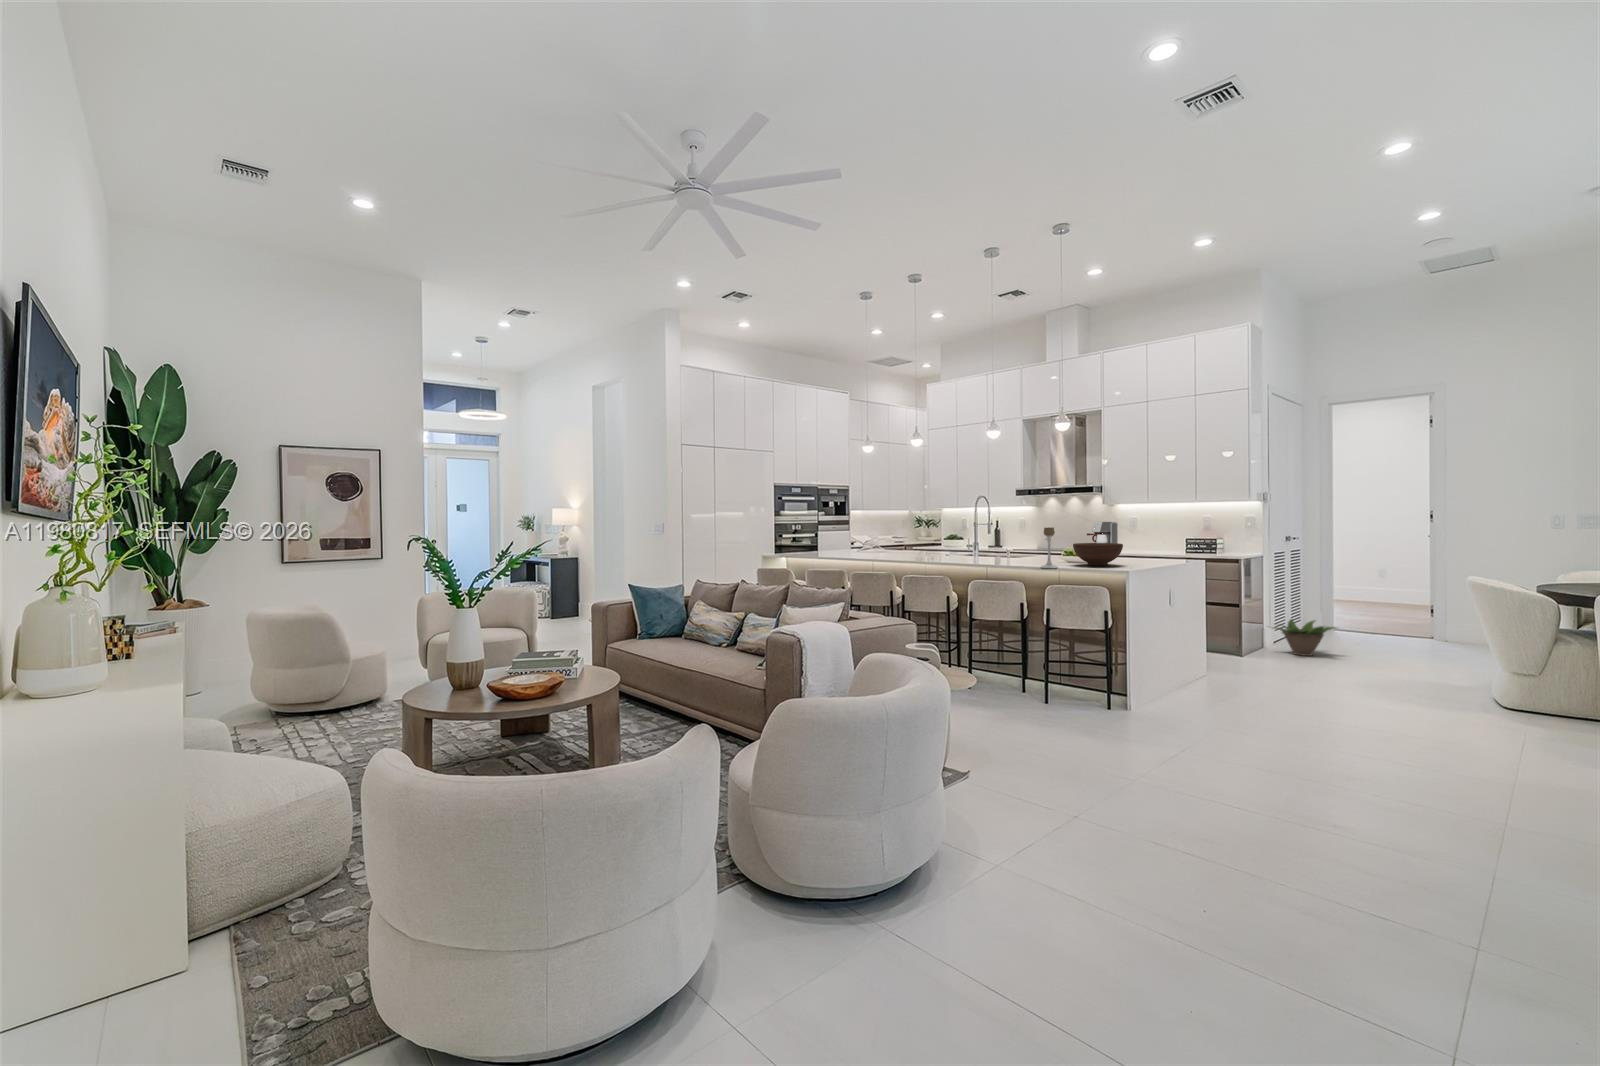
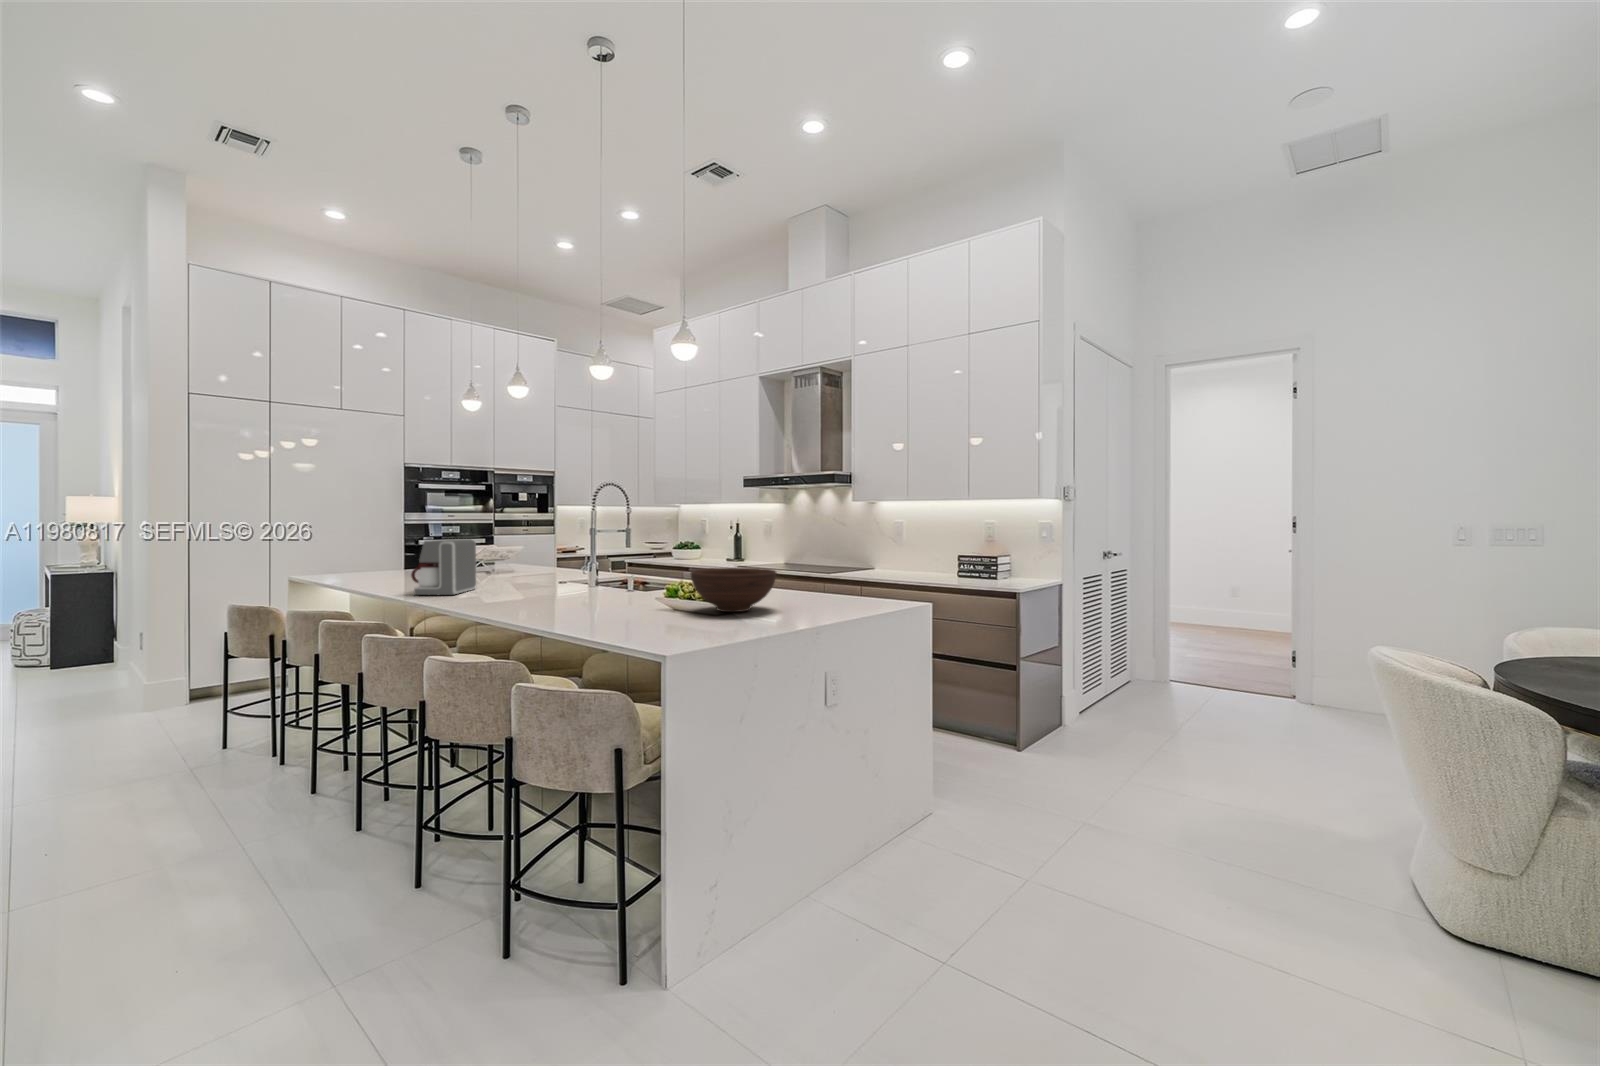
coffee maker: present [1087,522,1118,543] -> present [411,539,476,595]
candle holder: present [1041,527,1058,568] -> none [613,540,645,620]
decorative plant: present [1273,619,1336,656] -> none [1063,676,1164,738]

